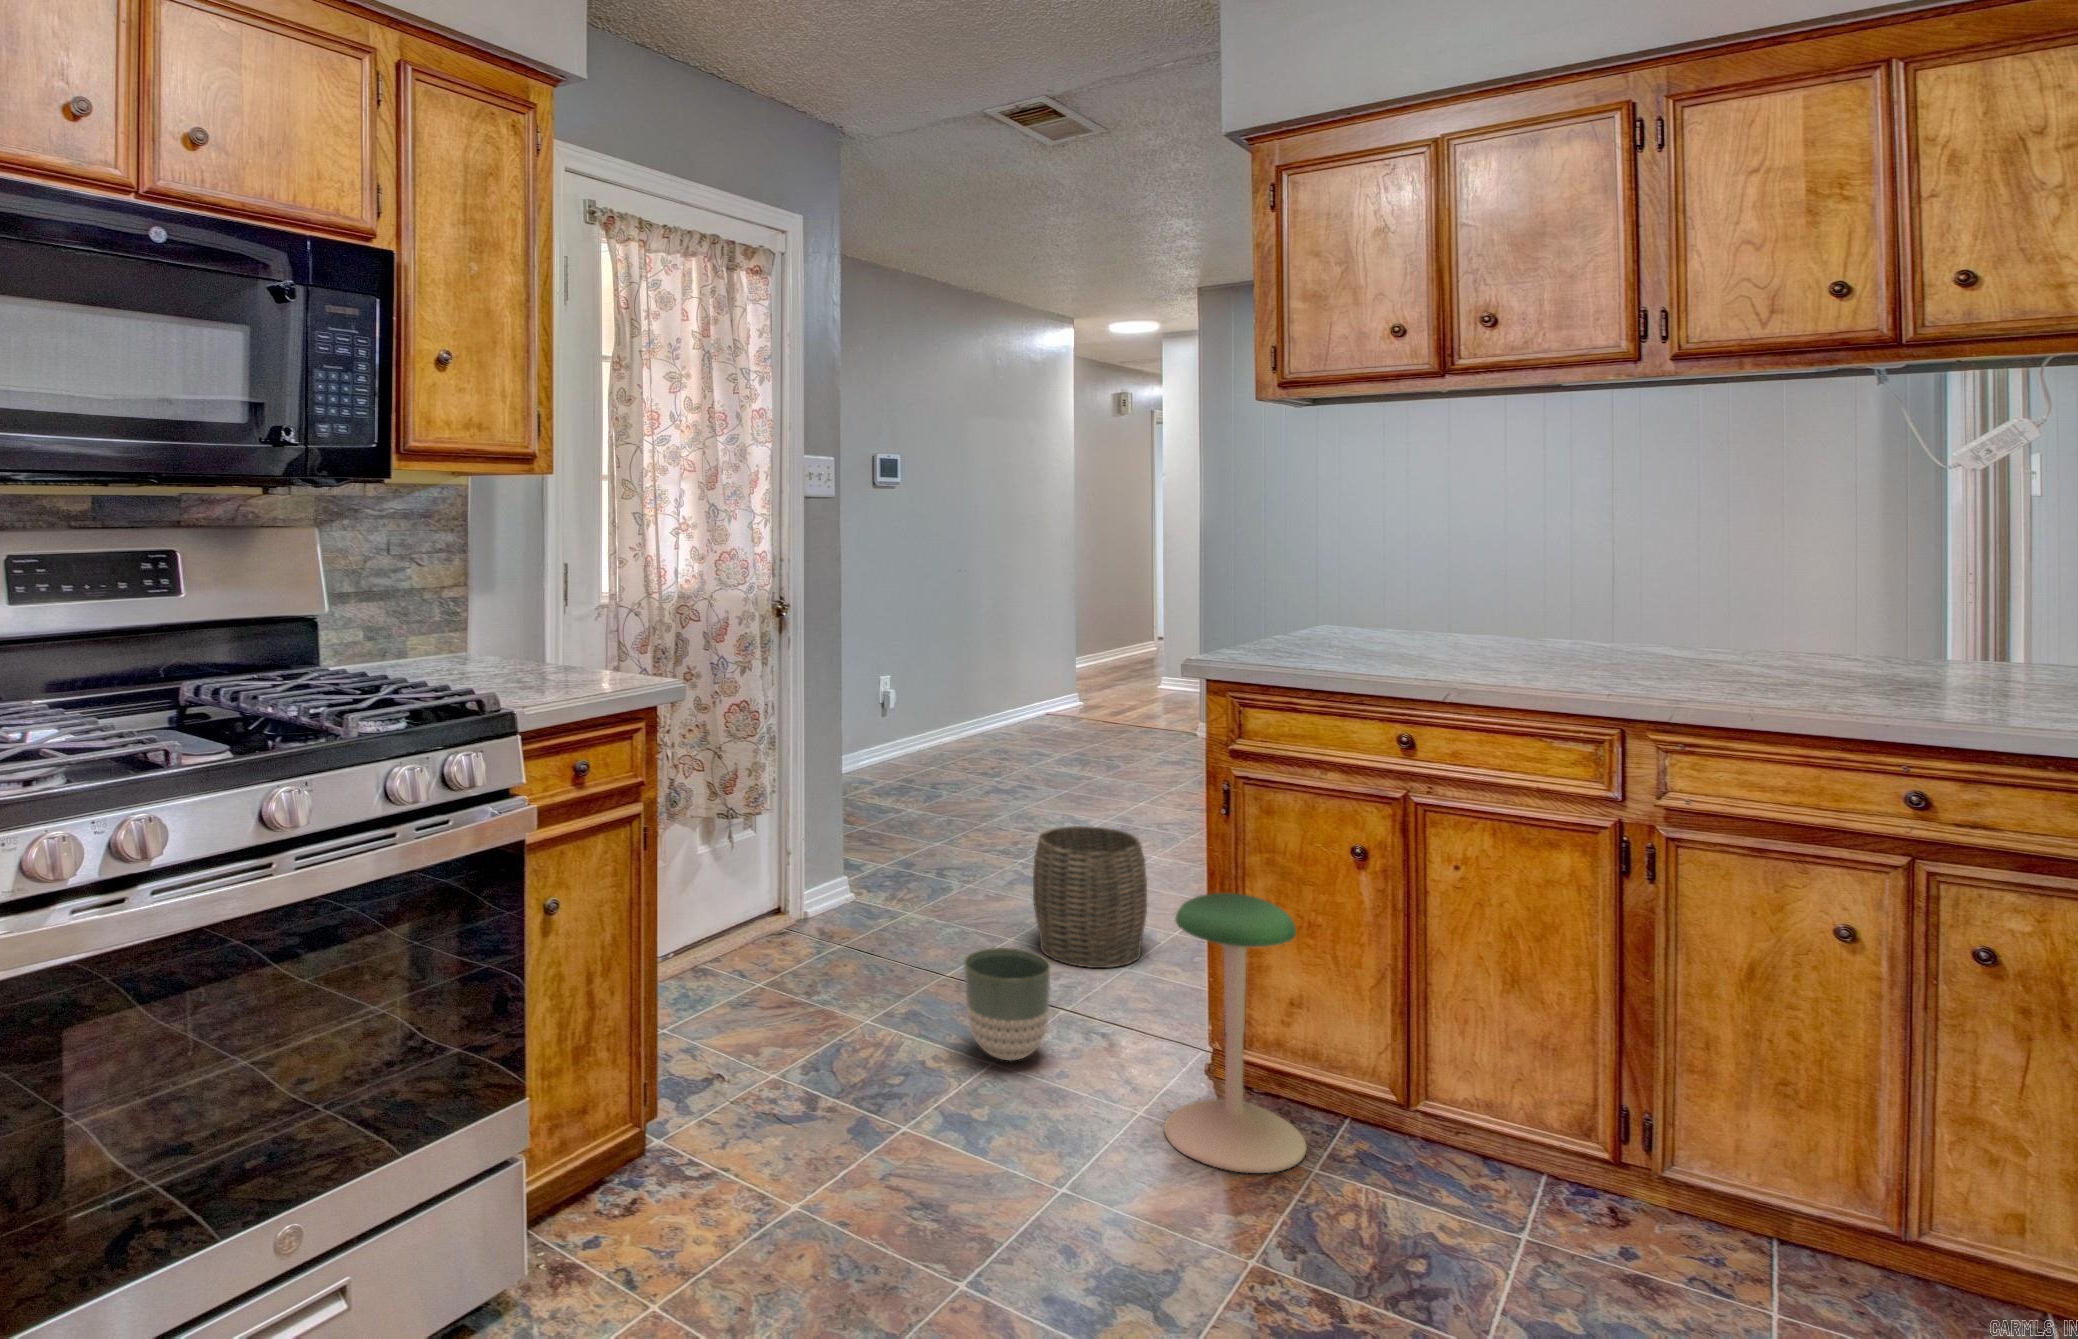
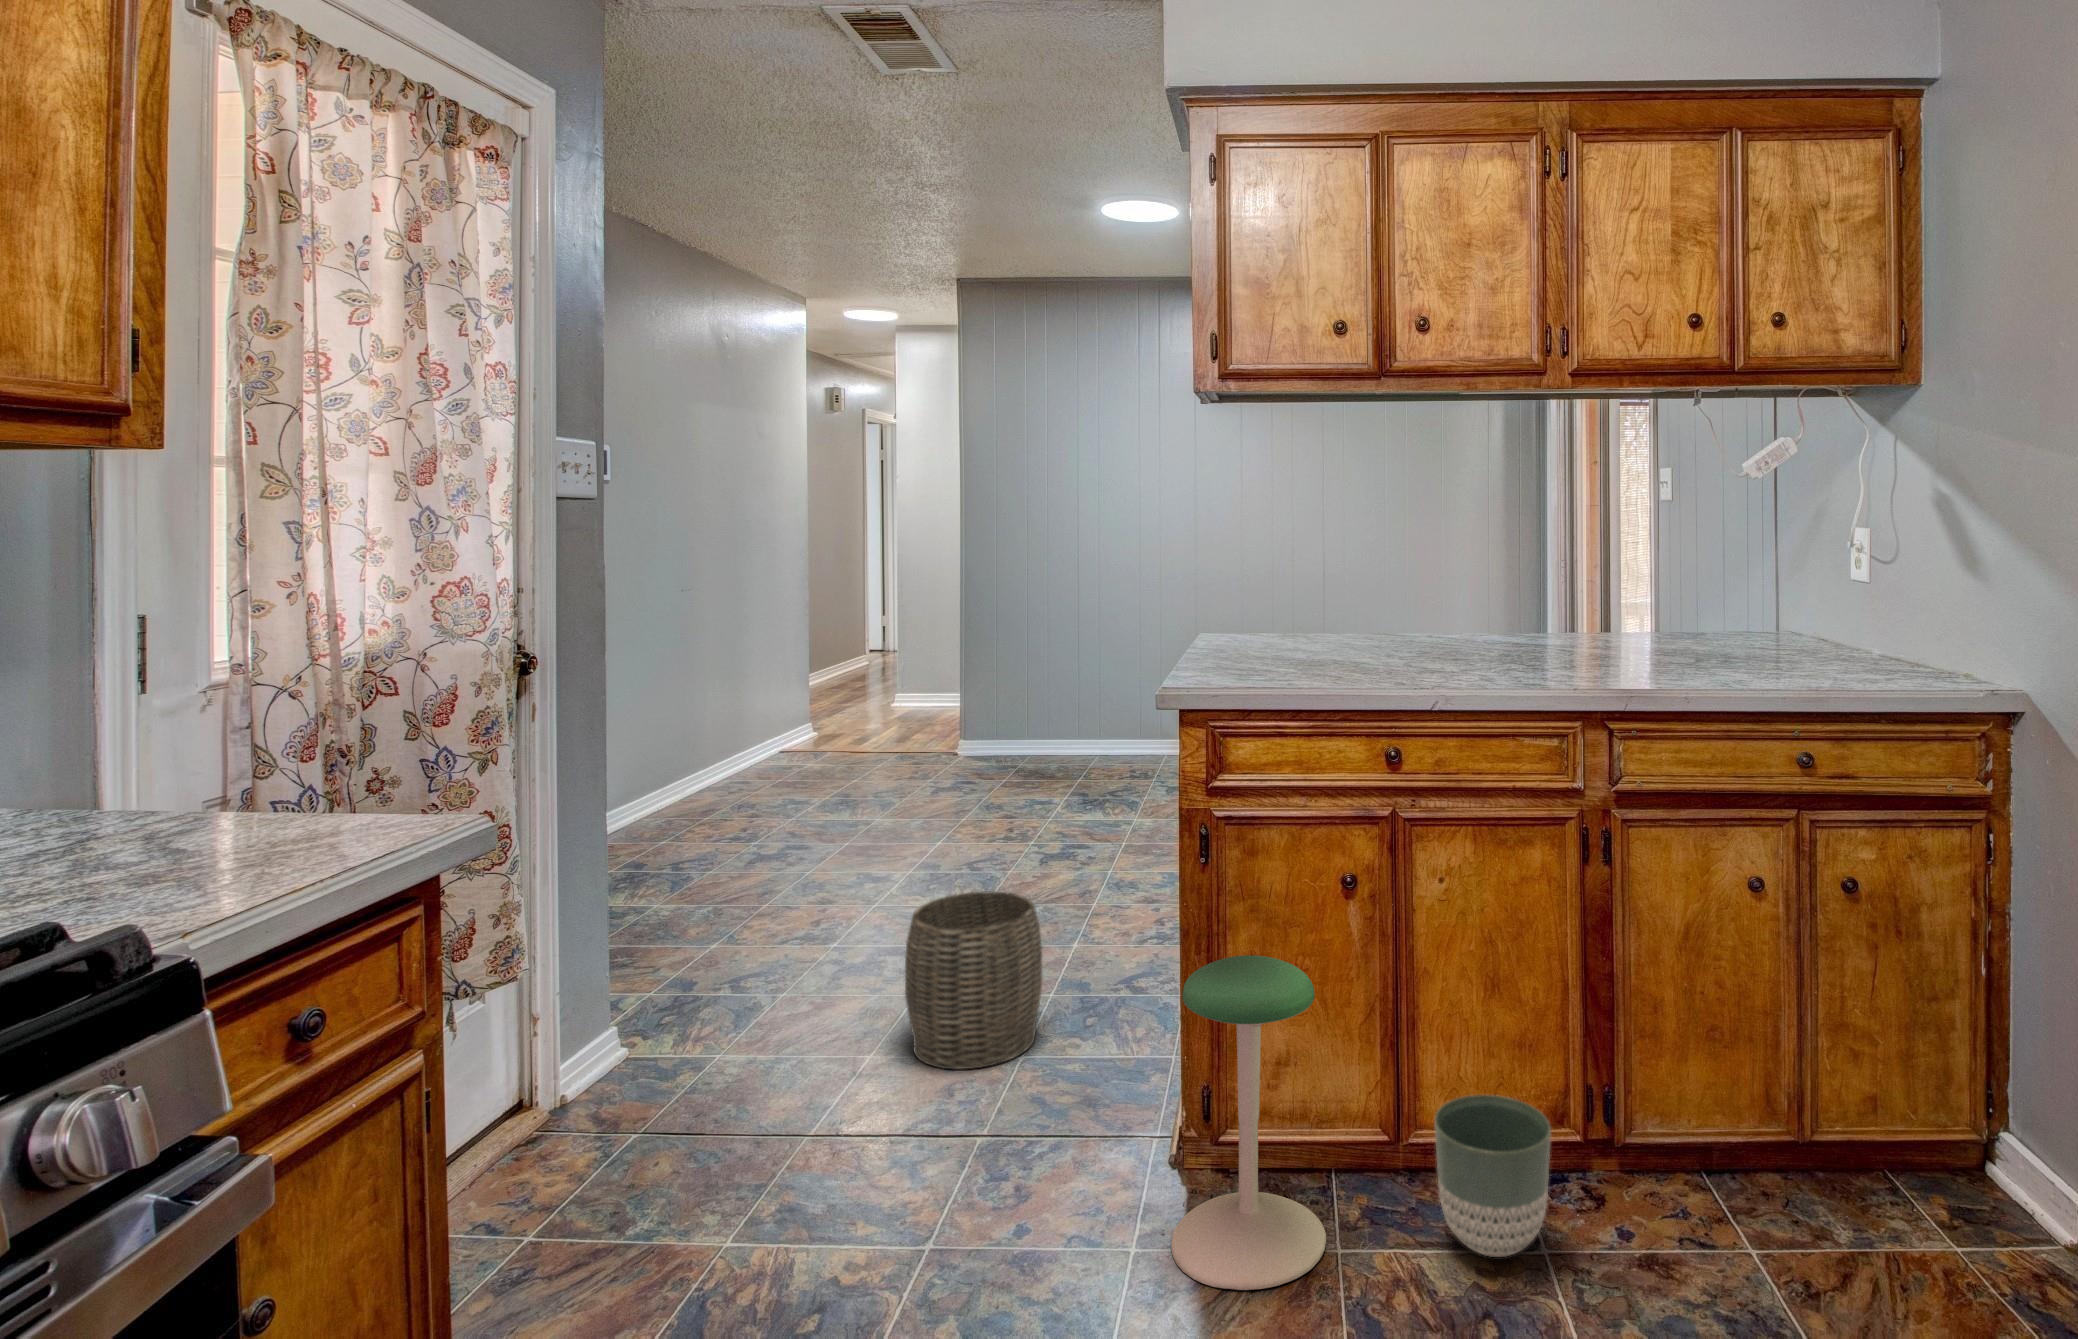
planter: present [964,948,1050,1061] -> present [1435,1095,1551,1257]

